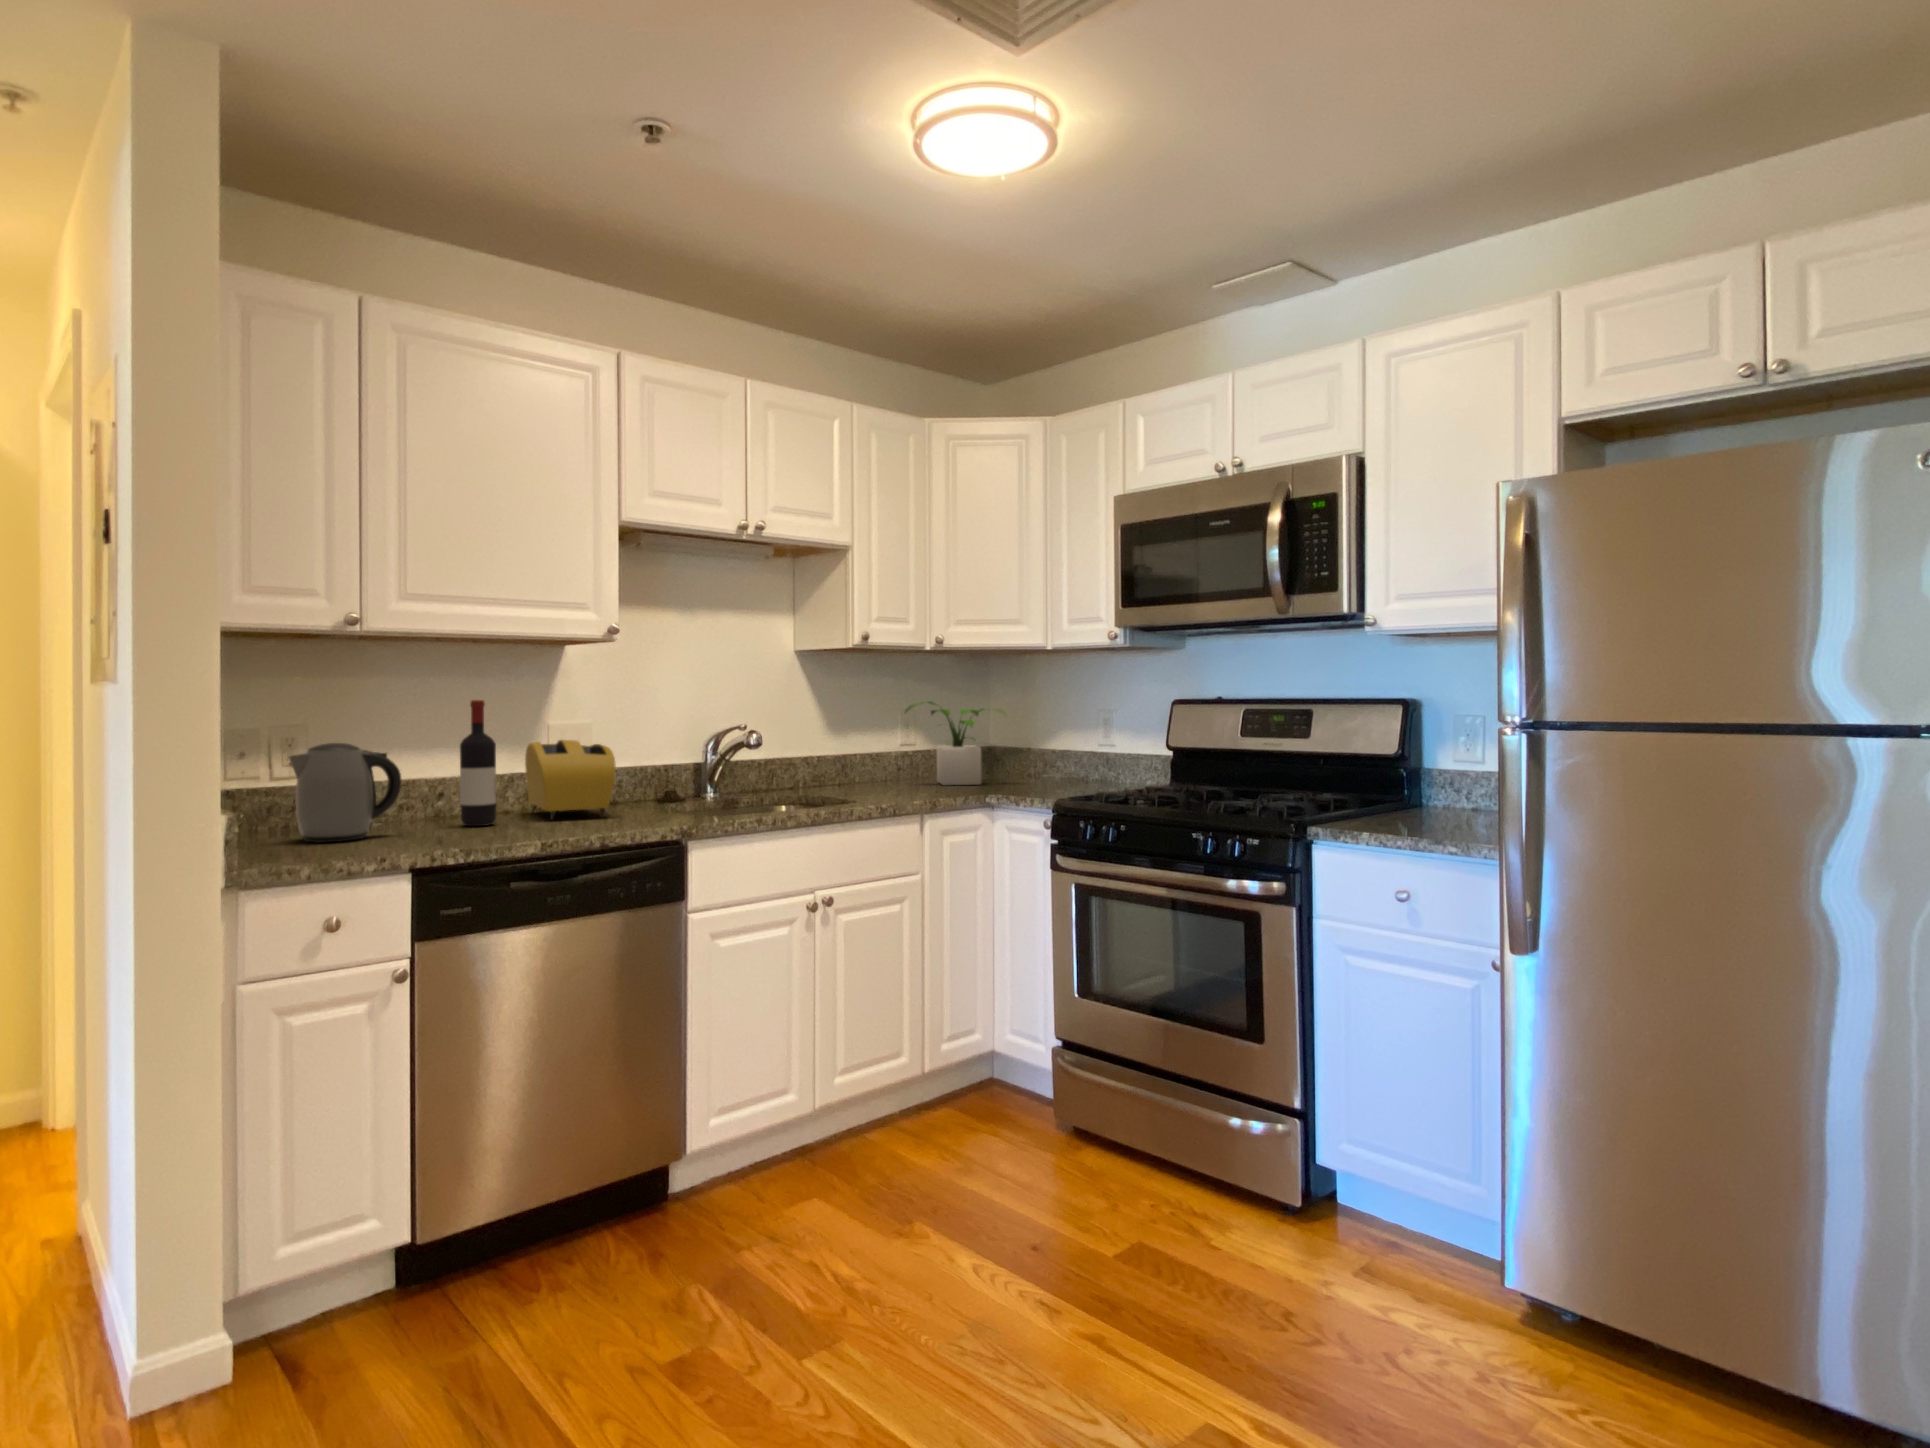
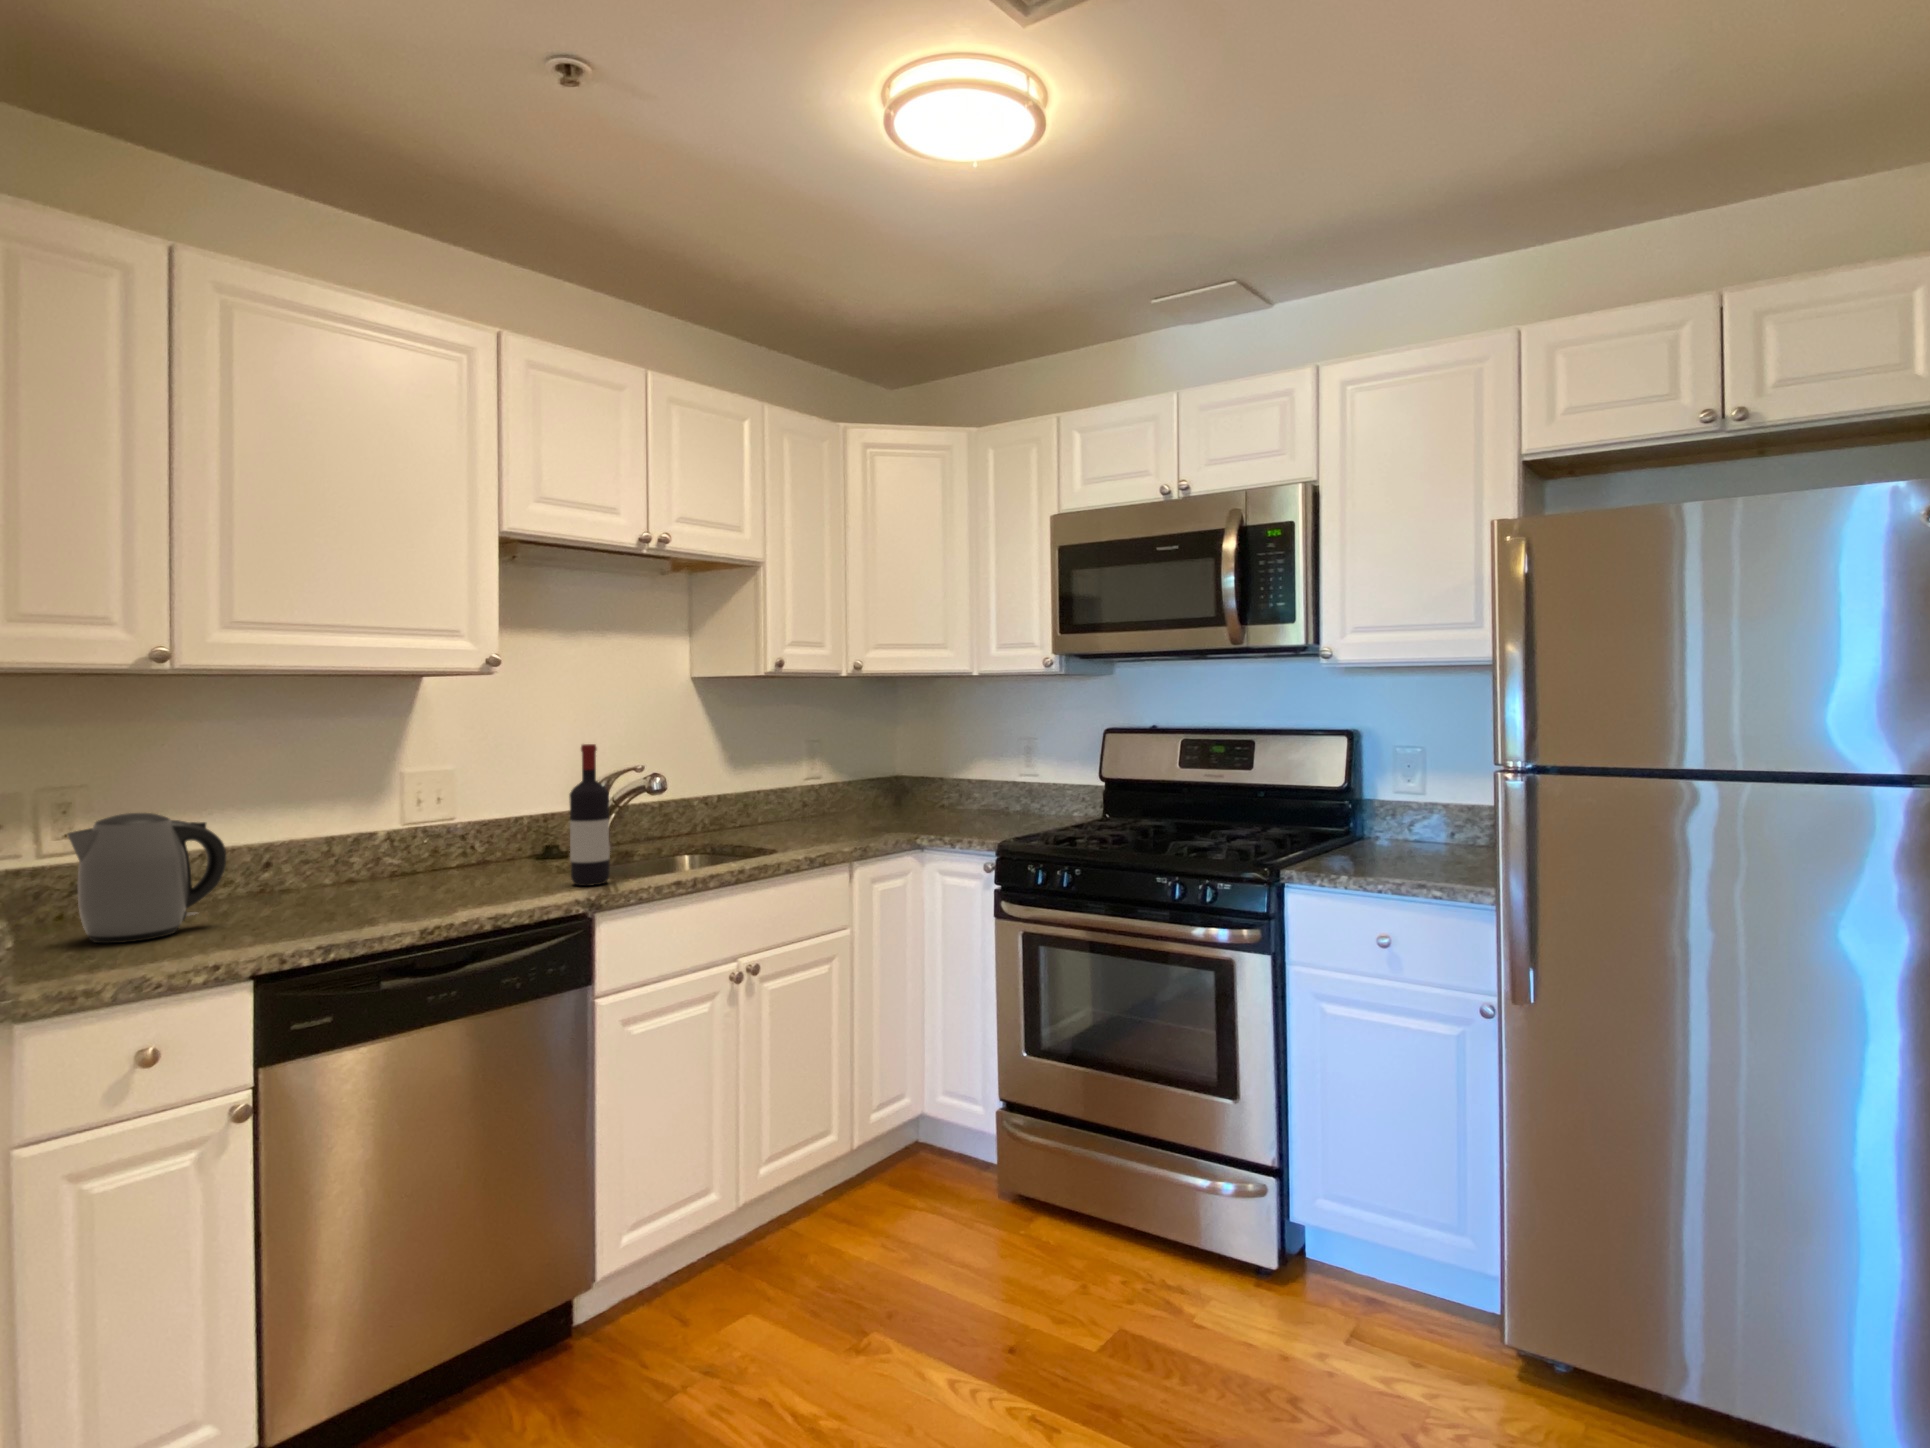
wine bottle: present [460,700,496,826] -> present [569,744,610,886]
potted plant: present [905,701,1006,785] -> none [812,732,922,822]
toaster: present [525,740,616,820] -> none [380,793,499,893]

